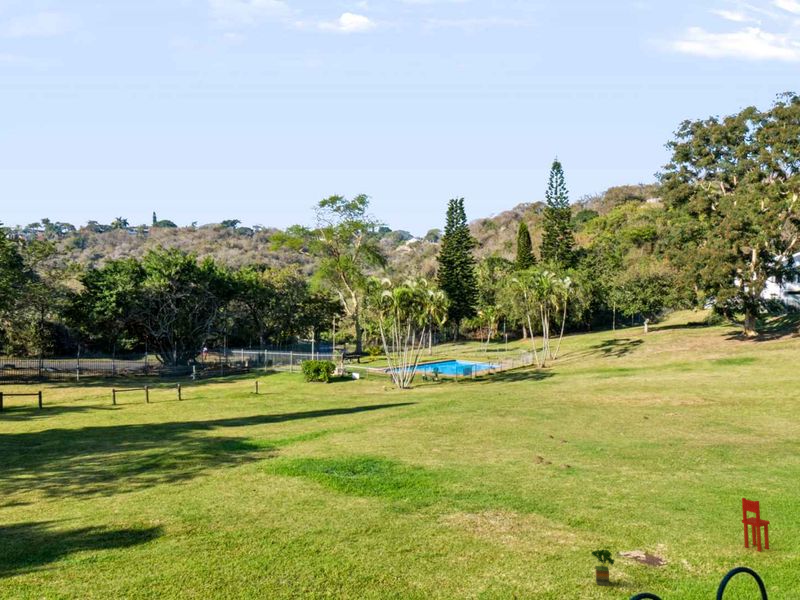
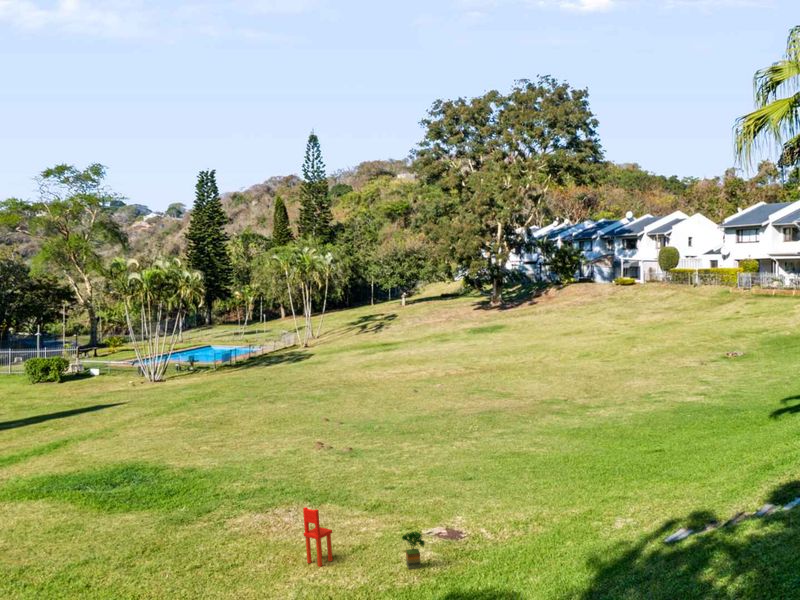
chair: present [742,498,770,552] -> present [303,507,332,567]

